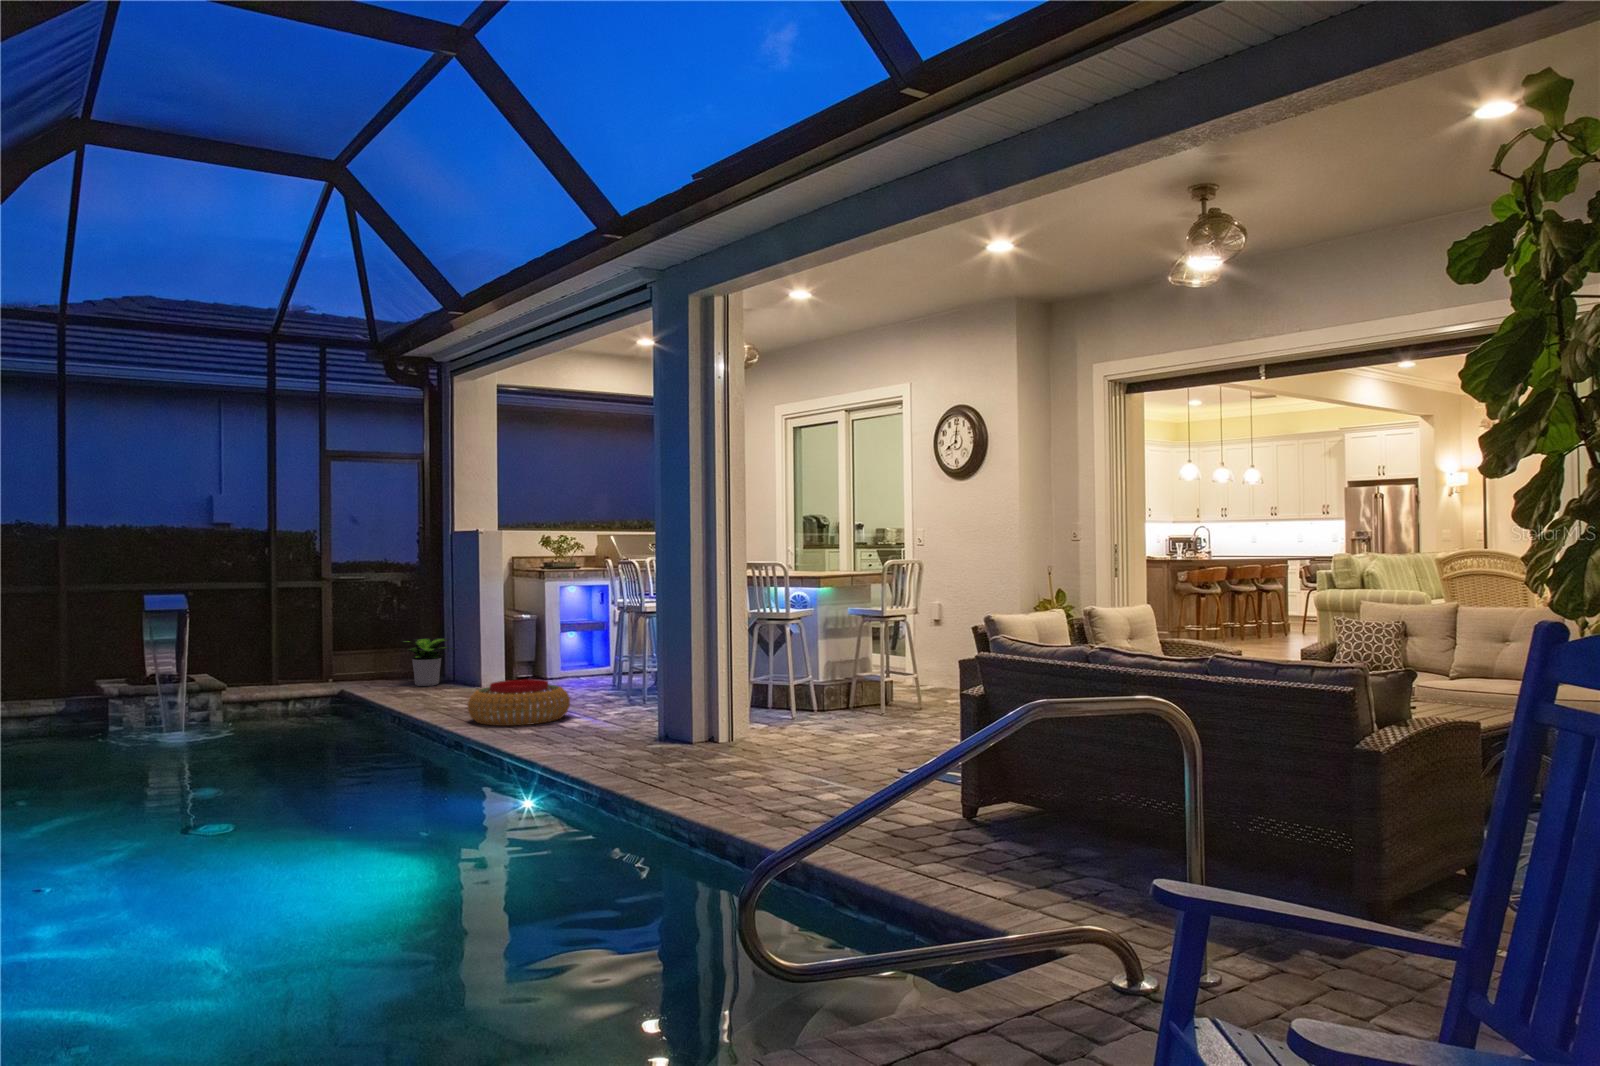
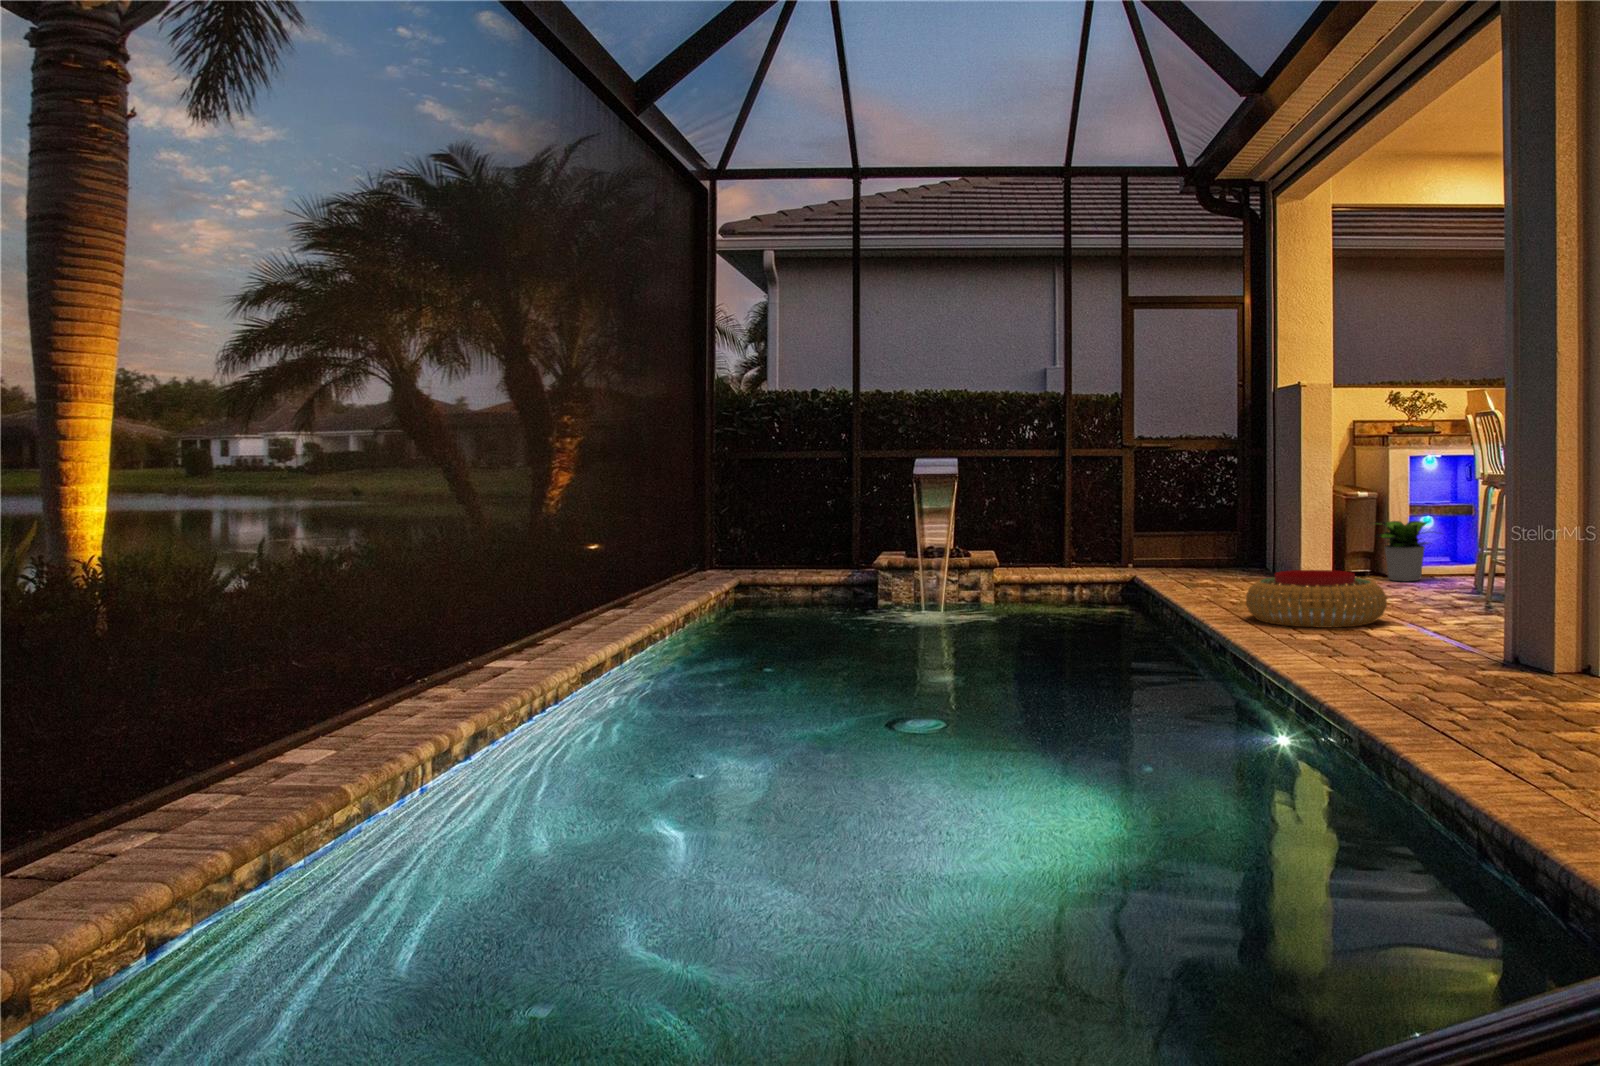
potted plant: present [402,638,457,686] -> present [1376,521,1427,581]

